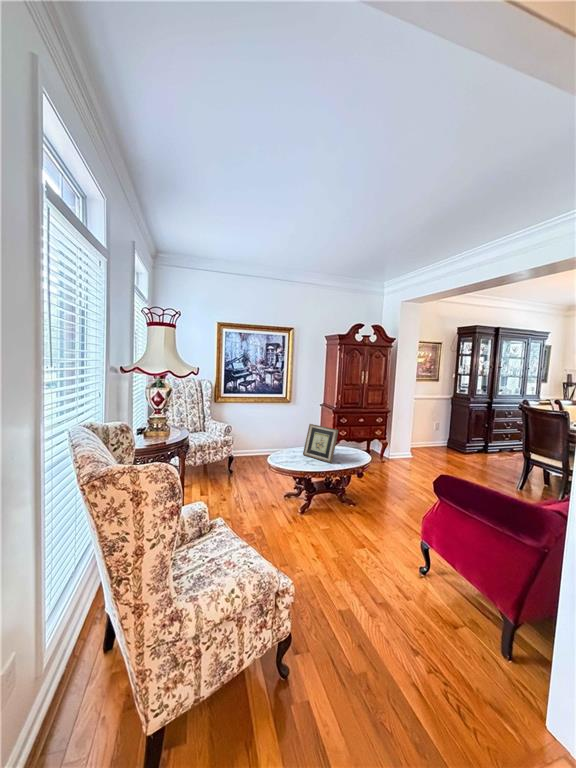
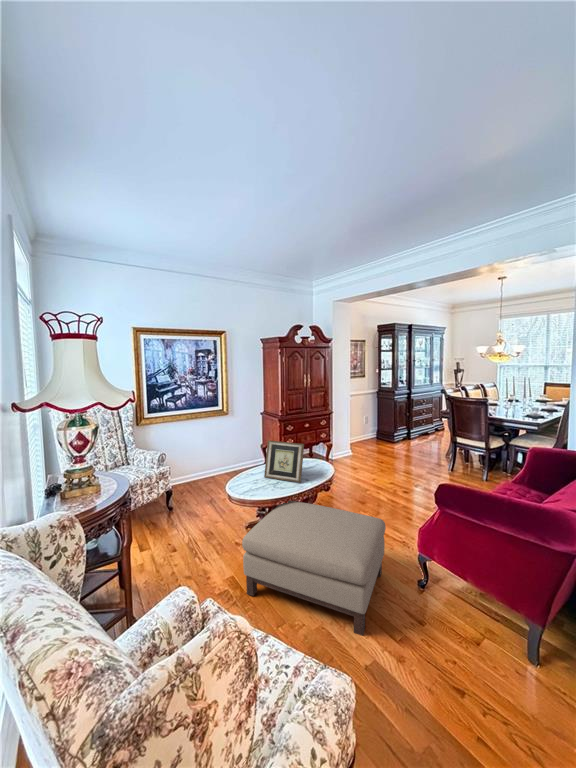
ottoman: none [265,475,393,585] -> present [242,501,386,636]

